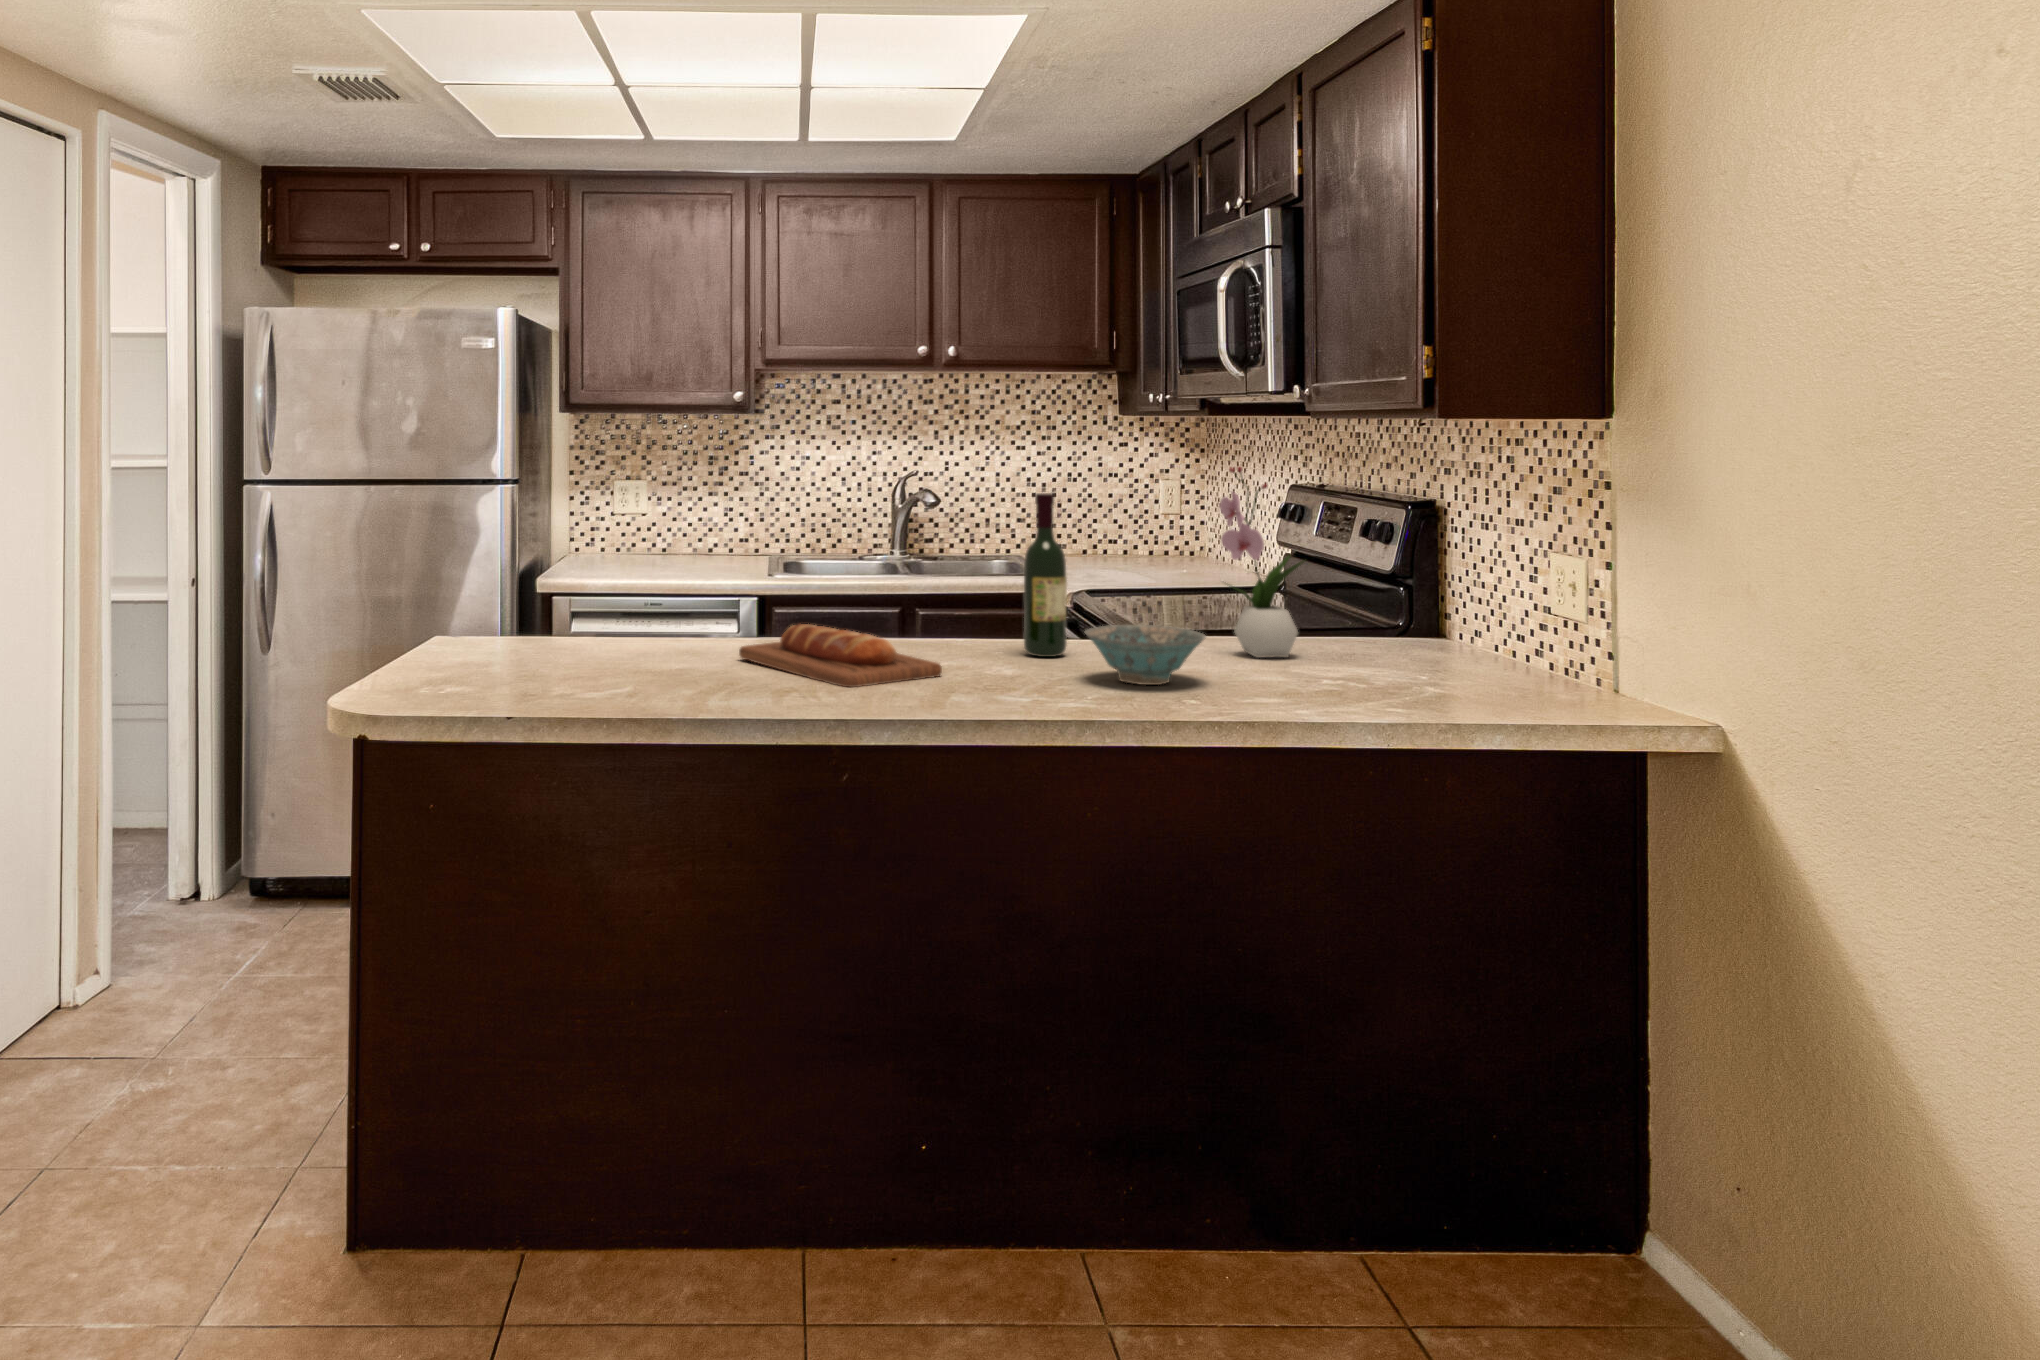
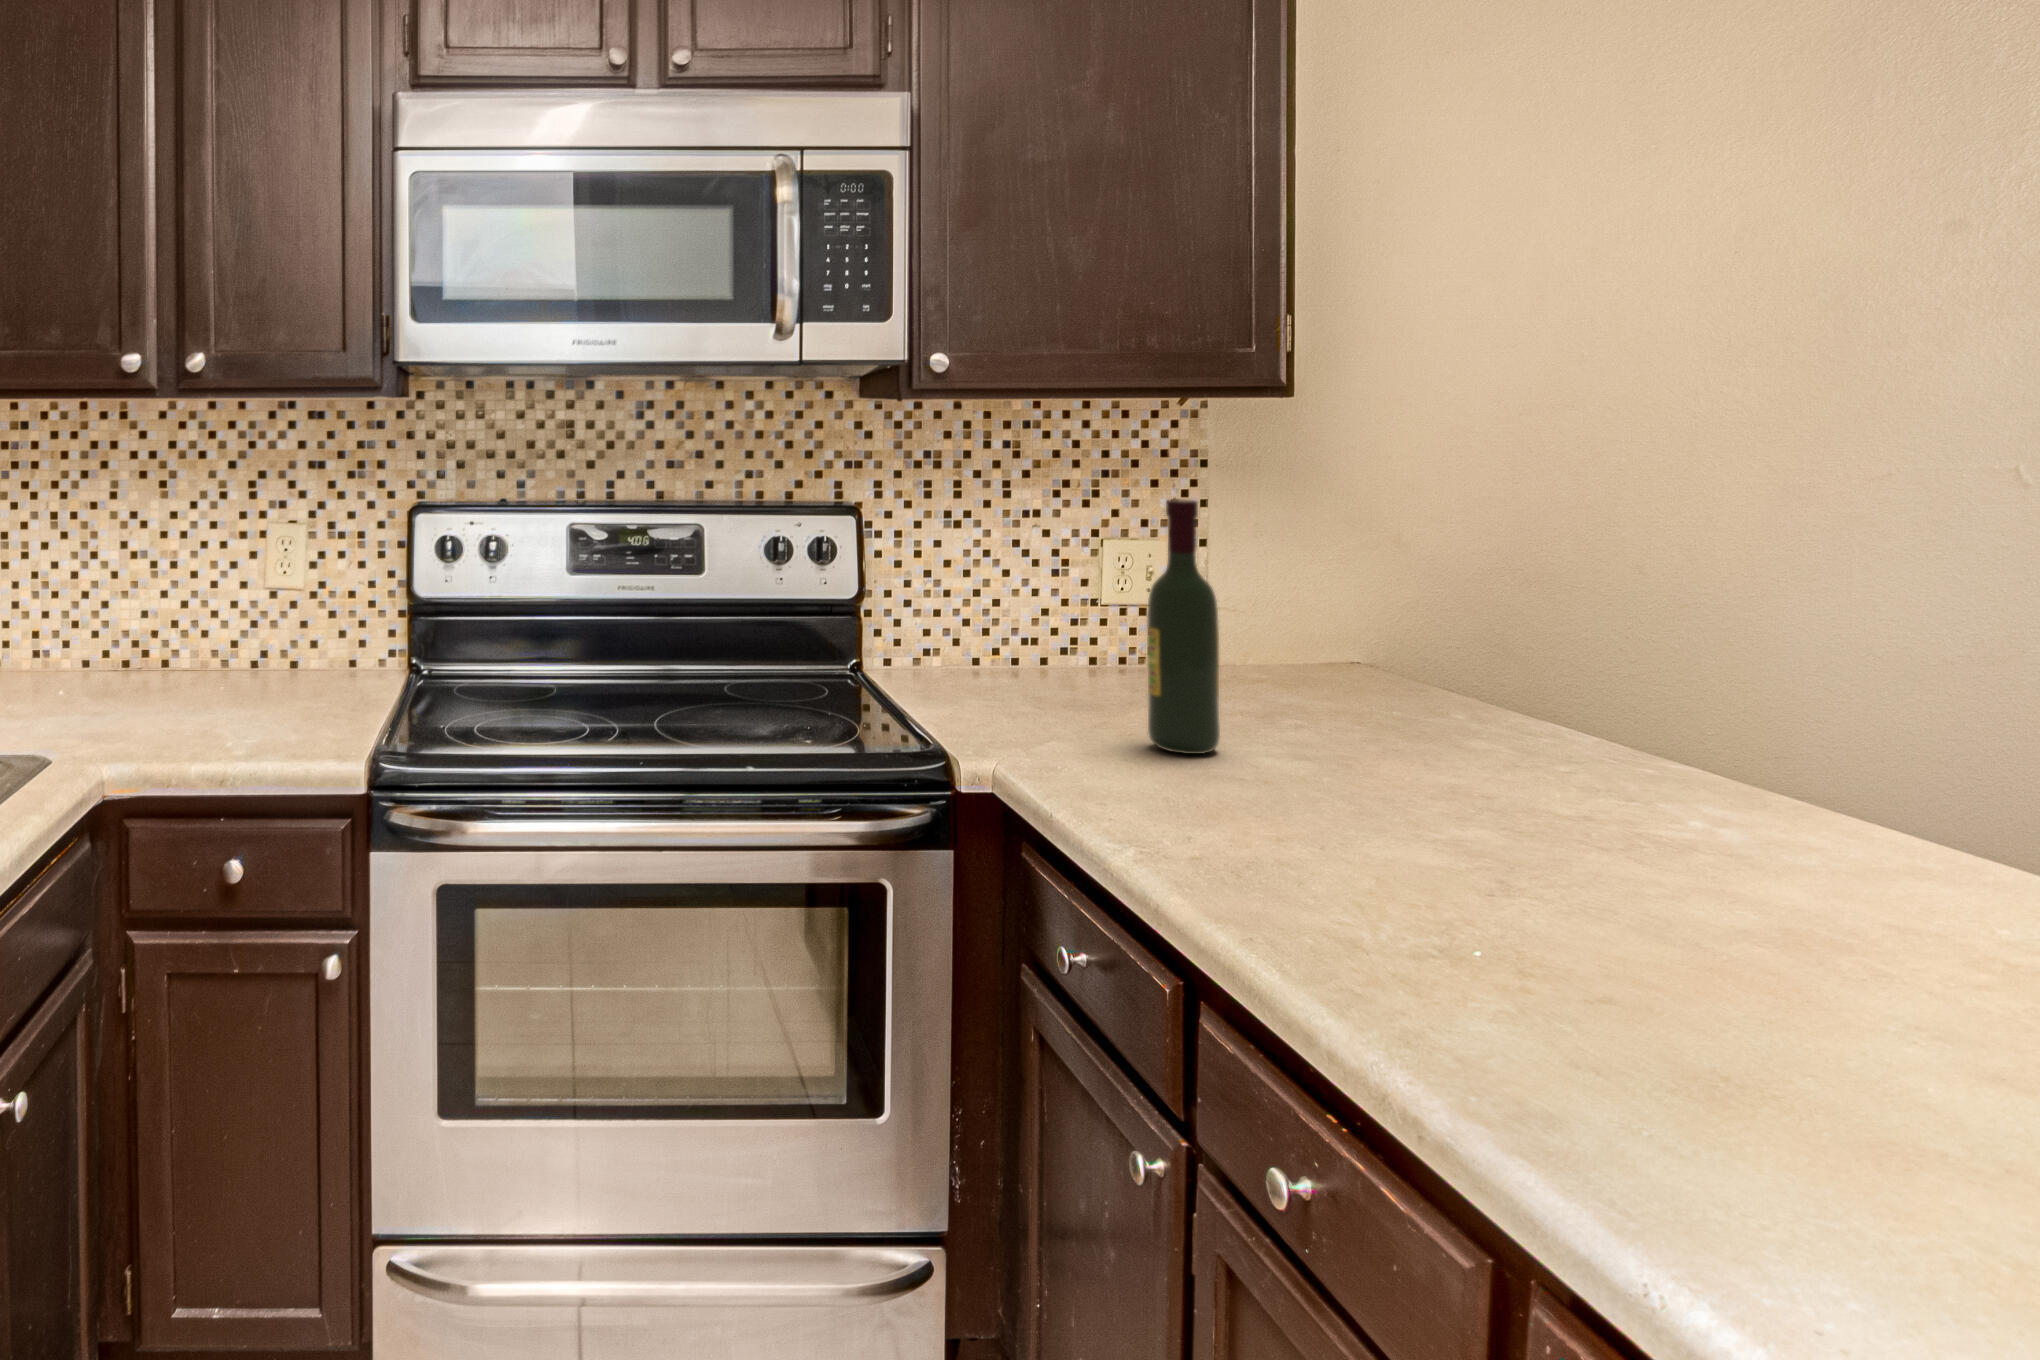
flower arrangement: present [1219,467,1304,658] -> none [1003,448,1085,684]
bread loaf: present [739,624,942,687] -> none [1358,758,1733,917]
ceramic bowl: present [1085,625,1206,685] -> none [1262,644,1438,724]

